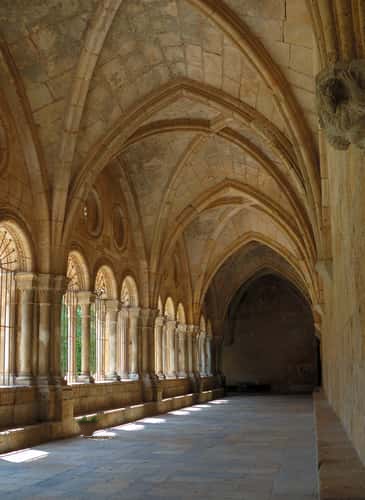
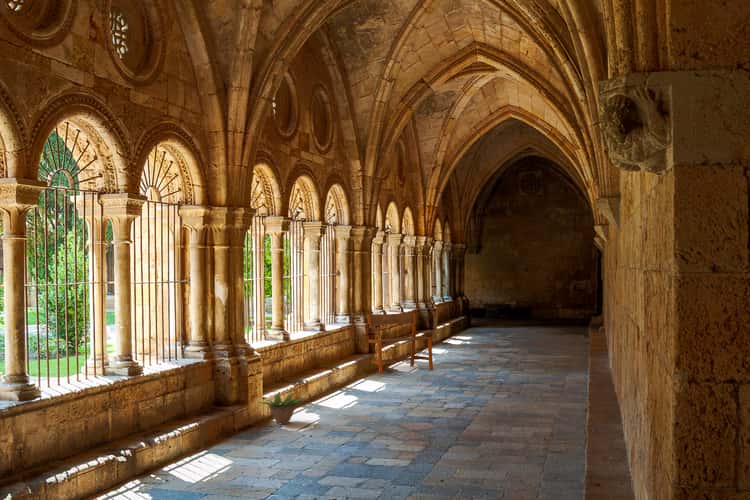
bench: none [151,371,202,416] -> present [367,313,433,374]

